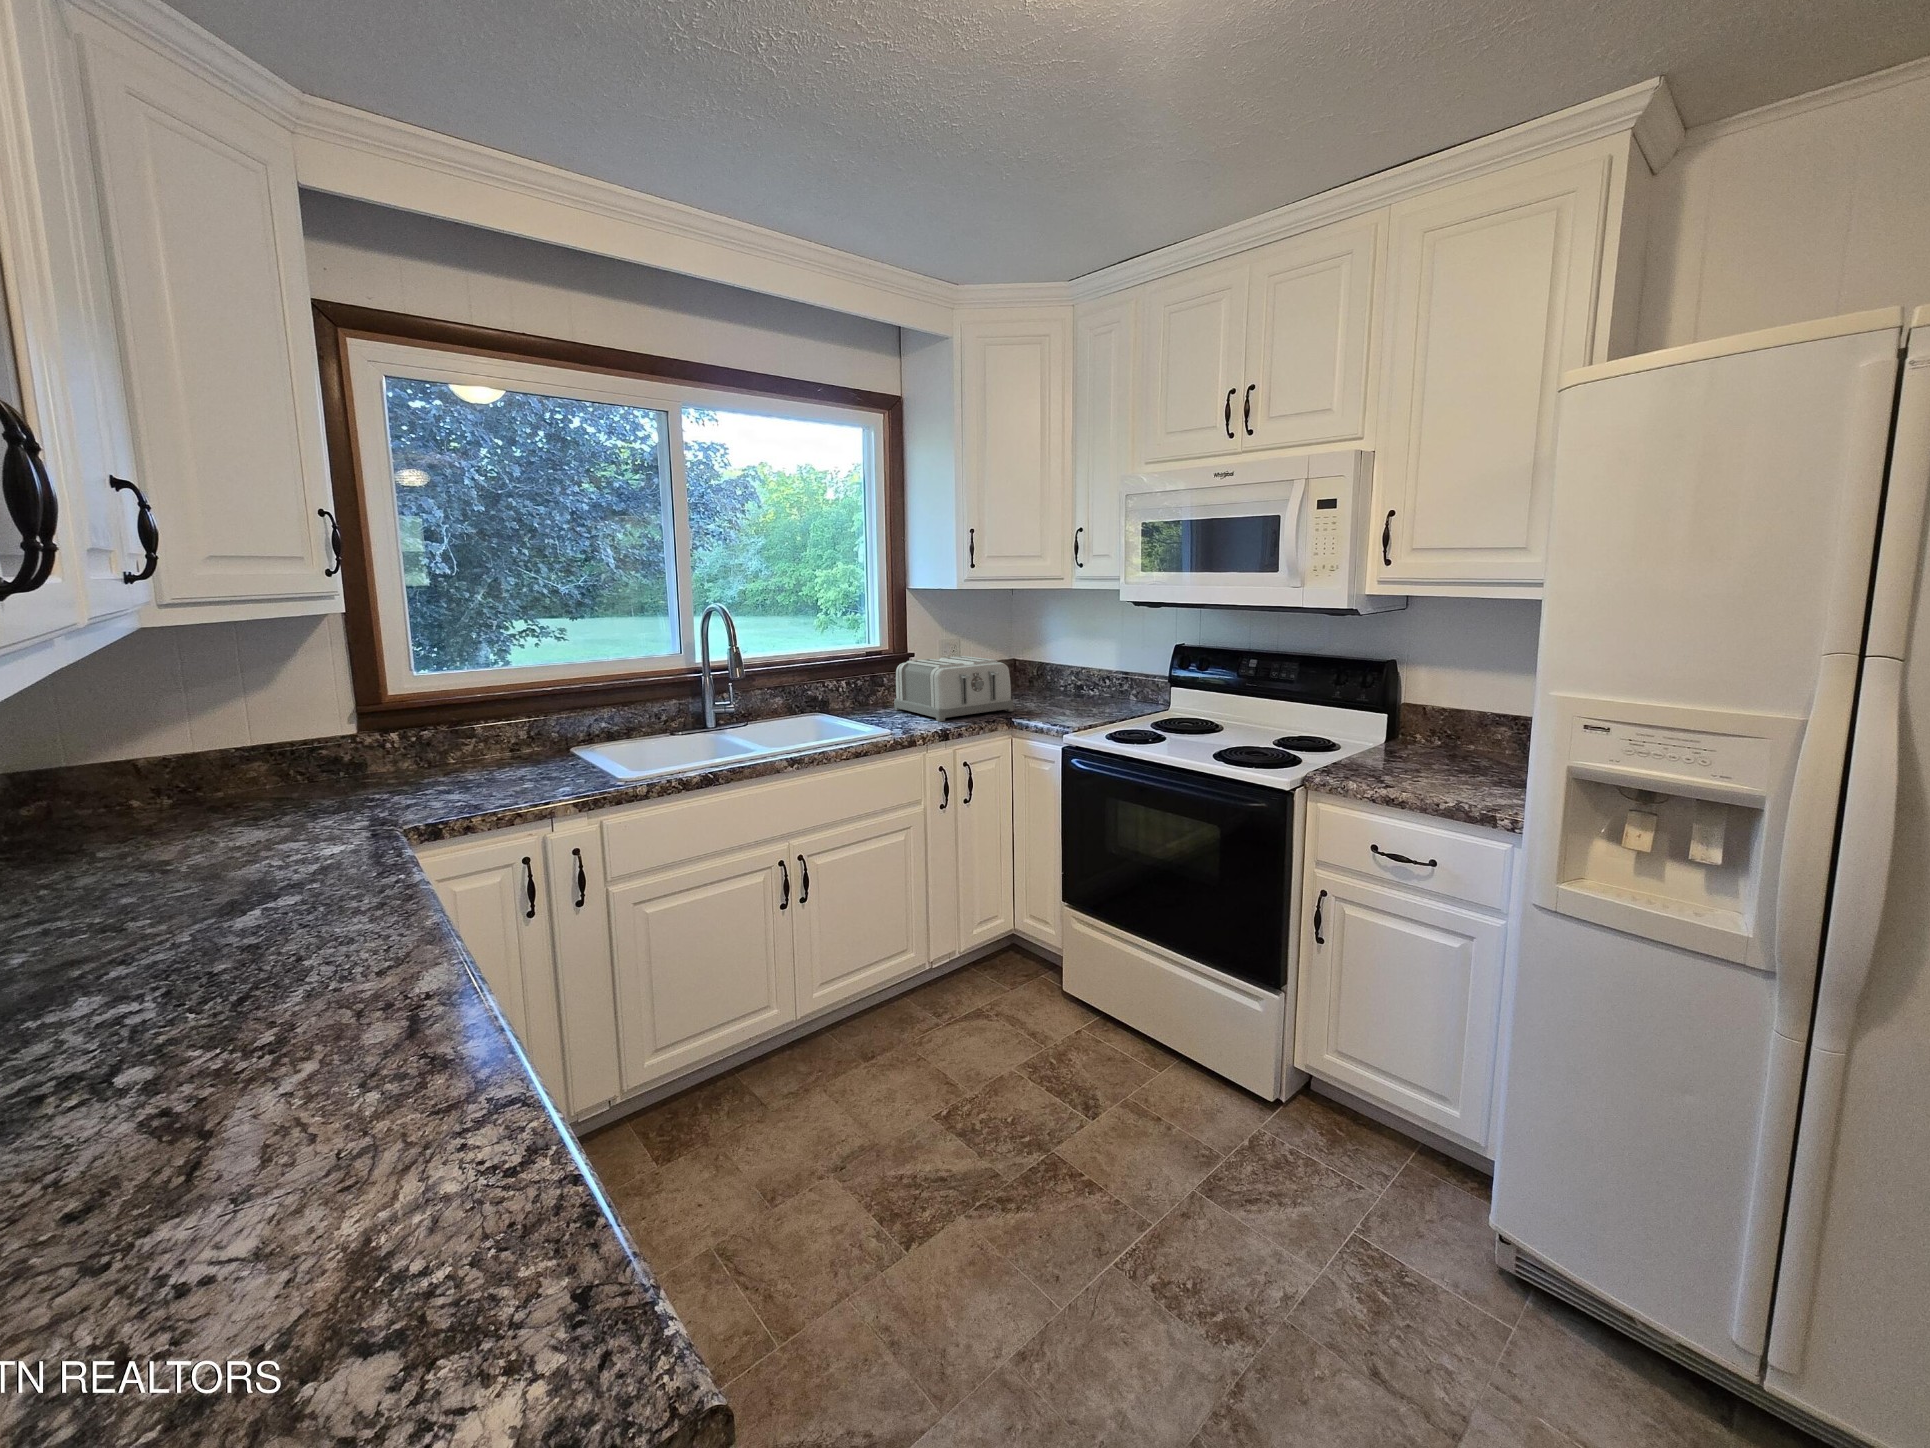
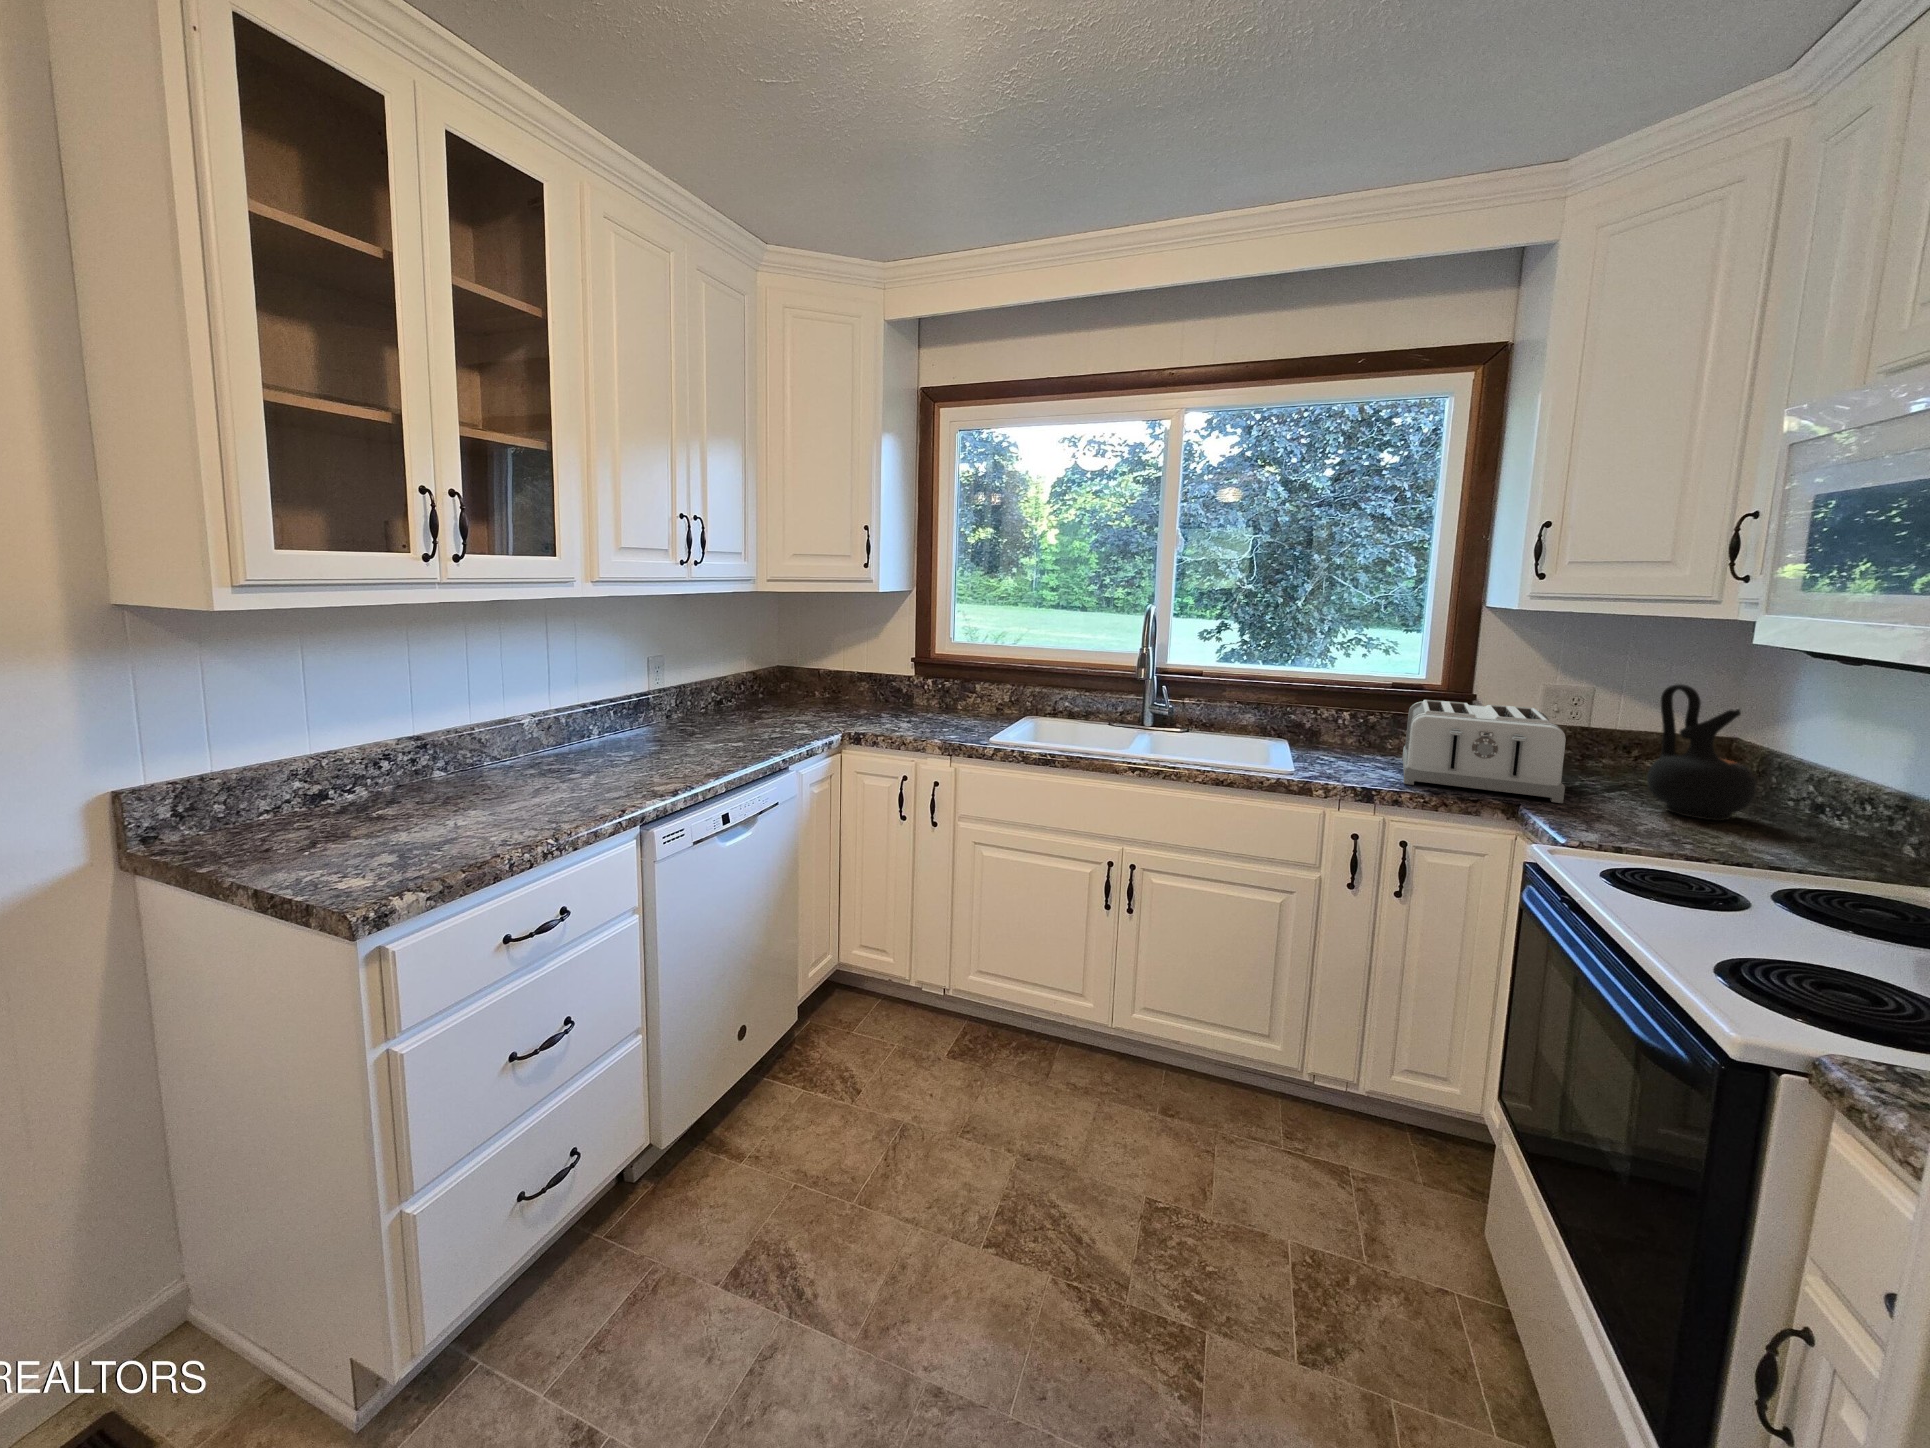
ceramic jug: none [1028,628,1074,704] -> present [1647,684,1757,821]

